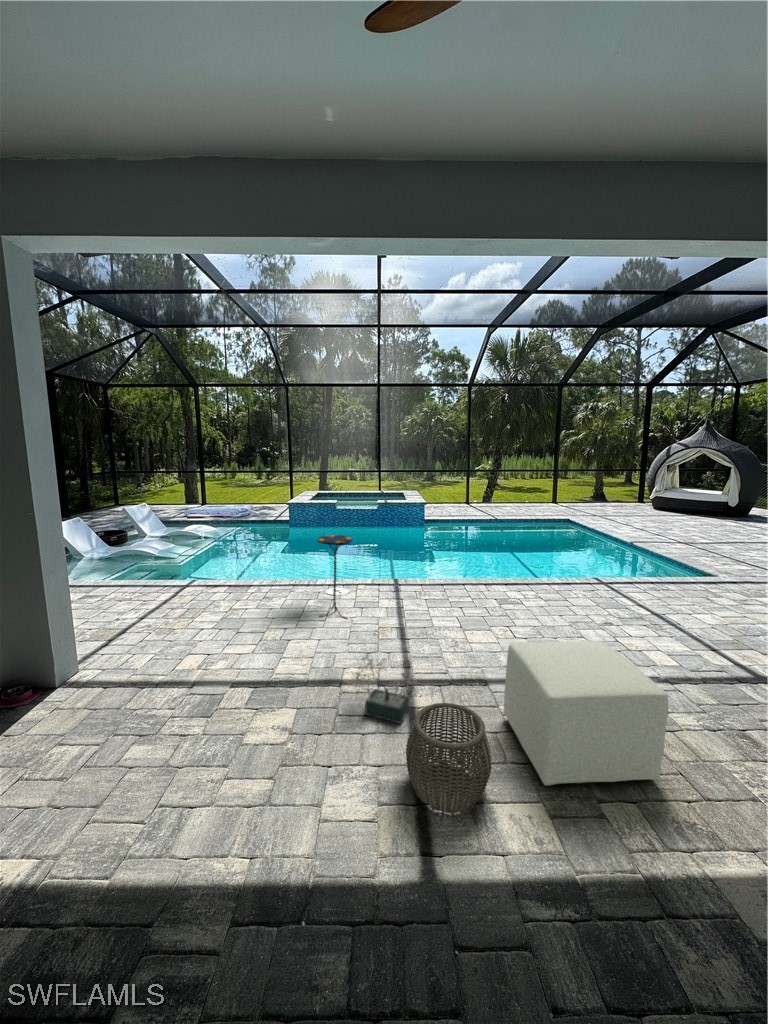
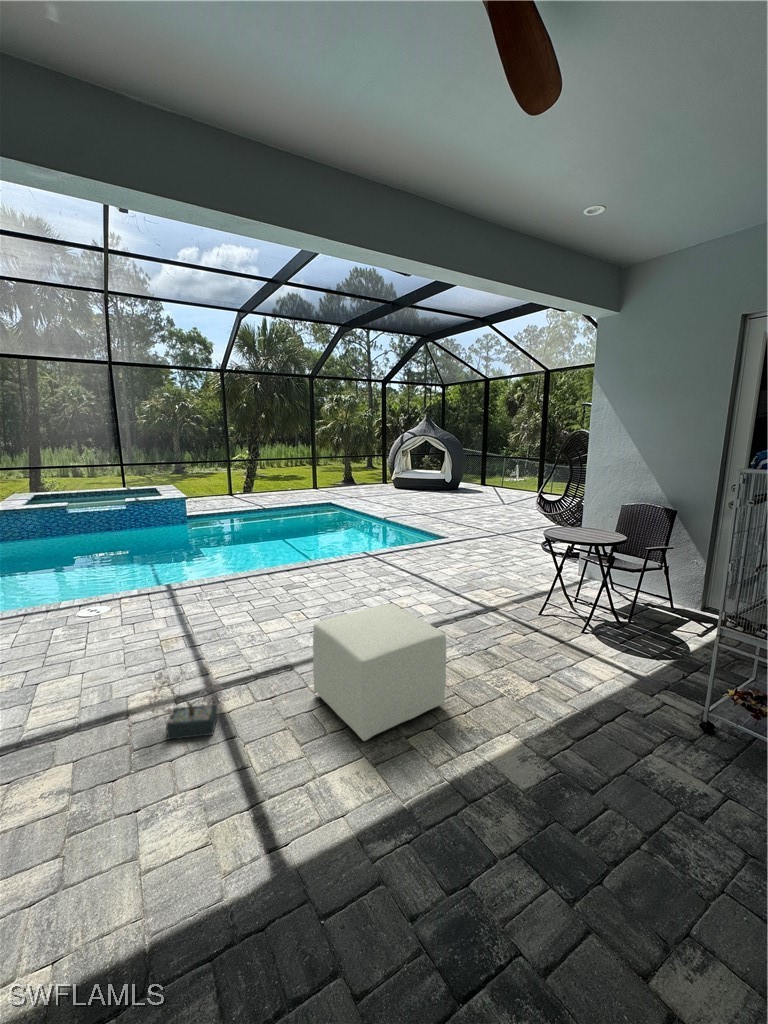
side table: present [317,535,353,616] -> none [60,544,115,647]
woven basket: present [406,703,492,813] -> none [230,694,319,804]

